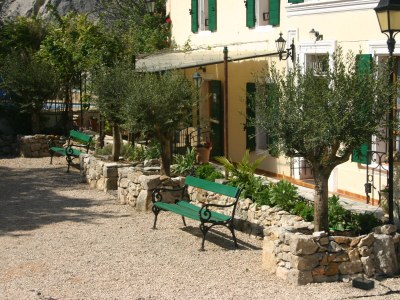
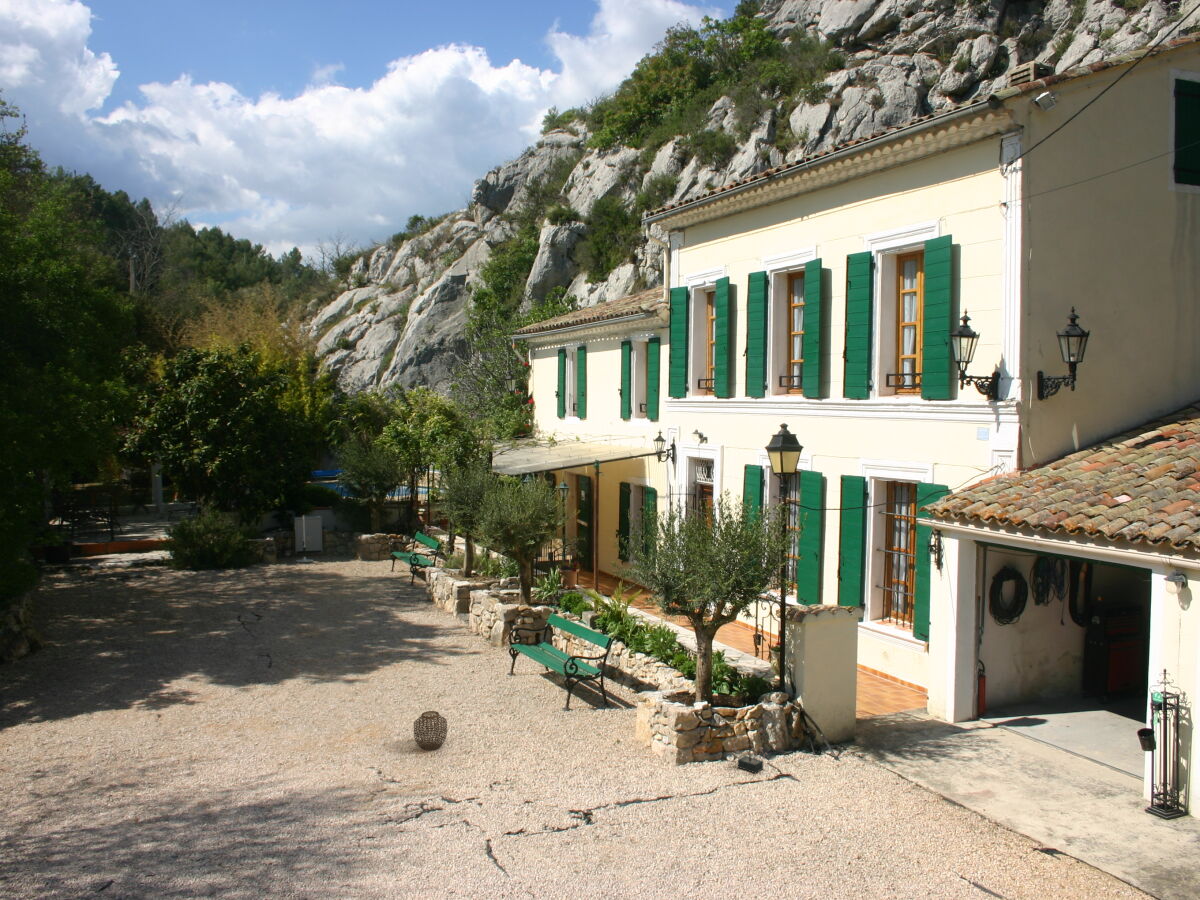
woven basket: none [72,243,100,275] -> present [414,711,447,751]

